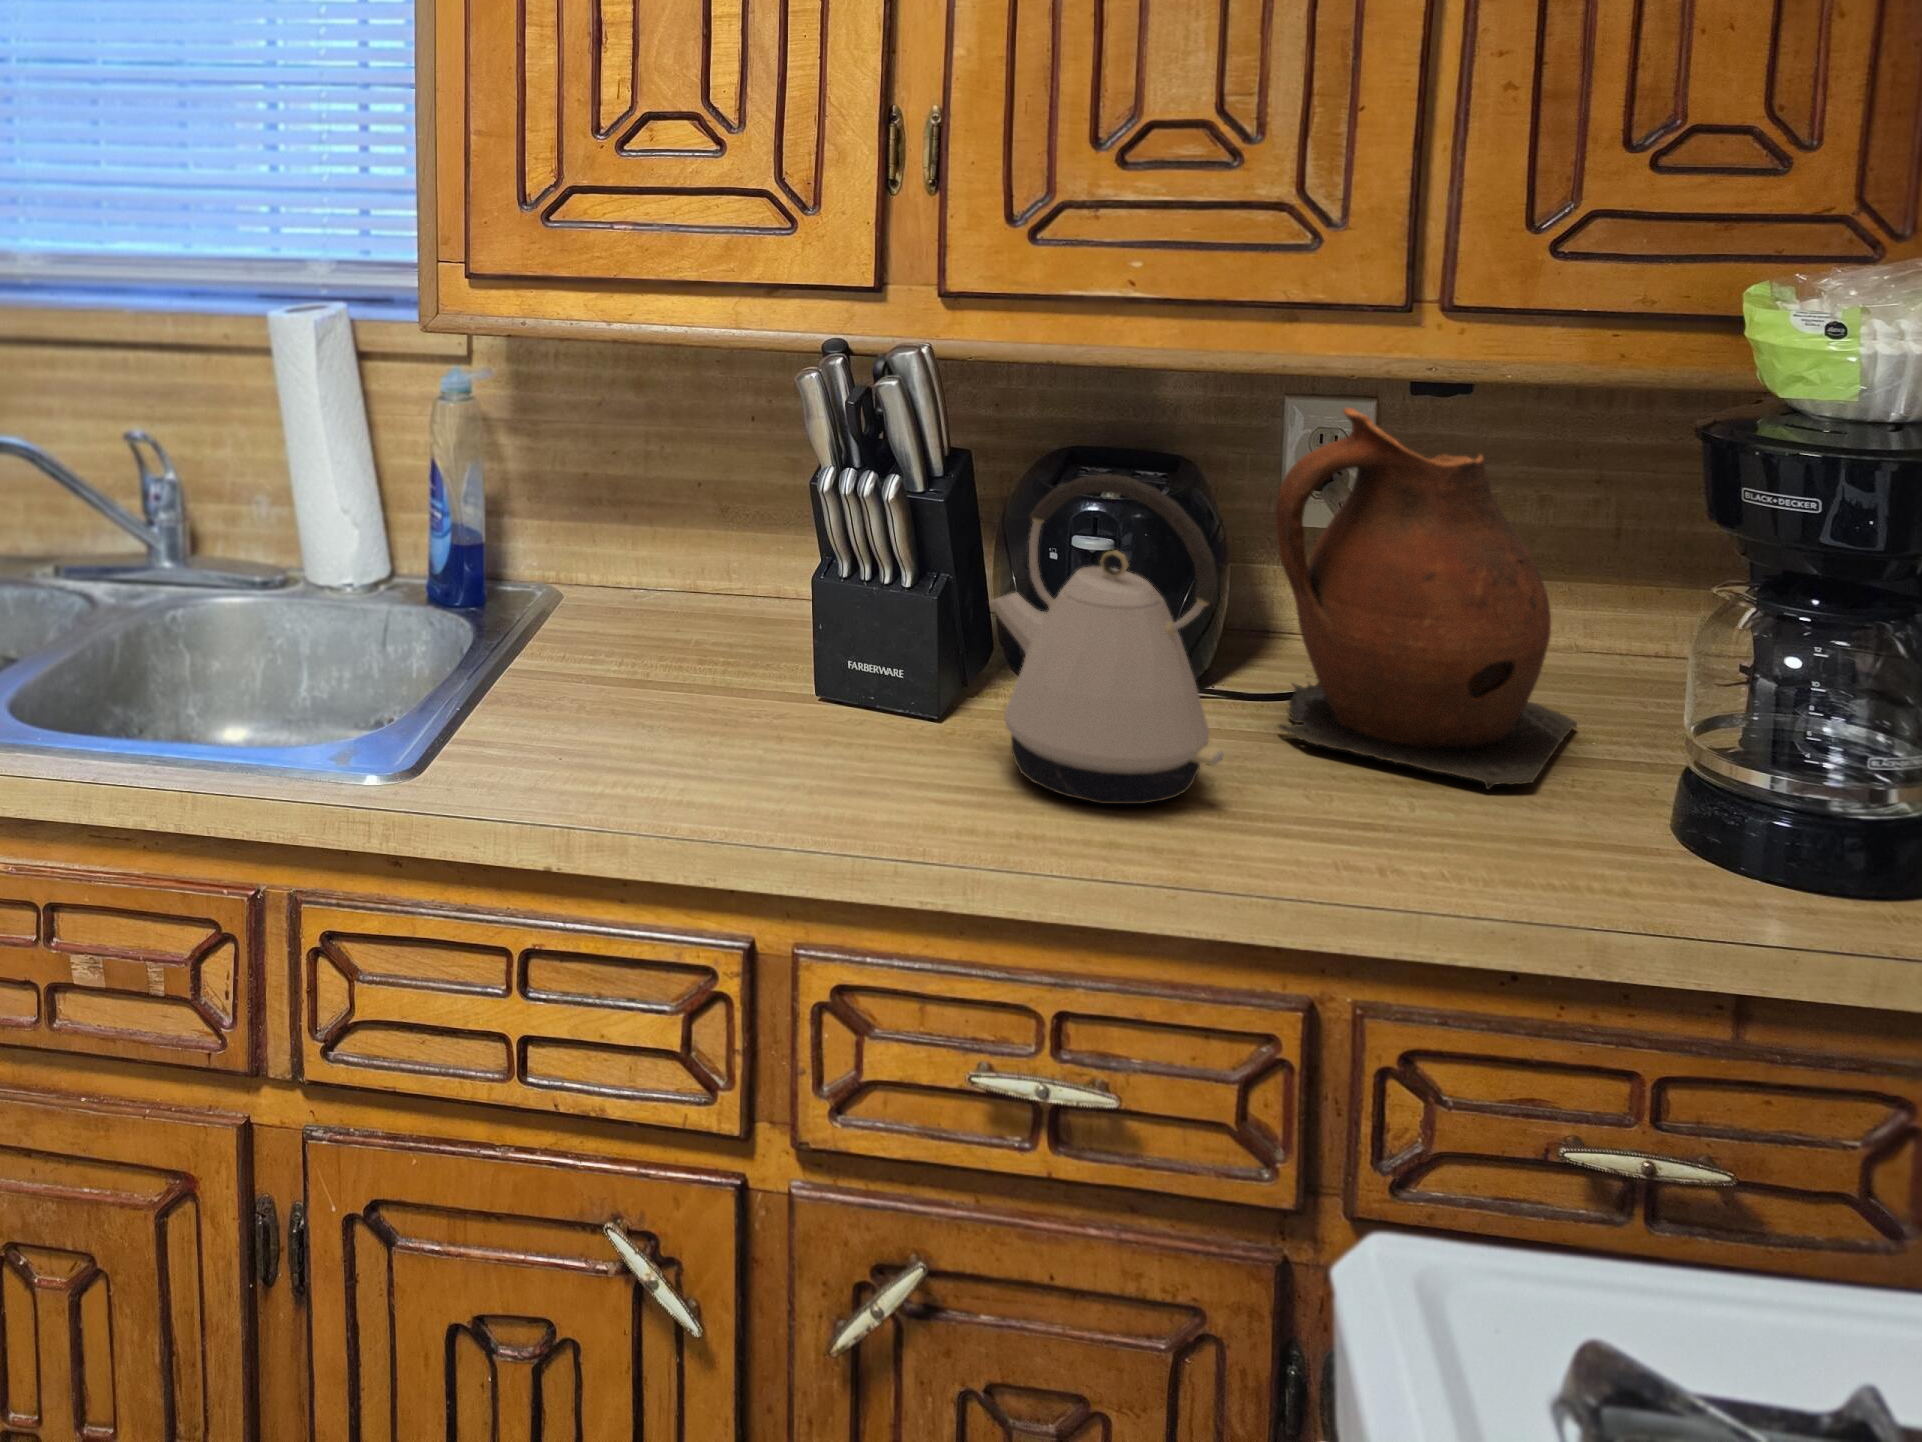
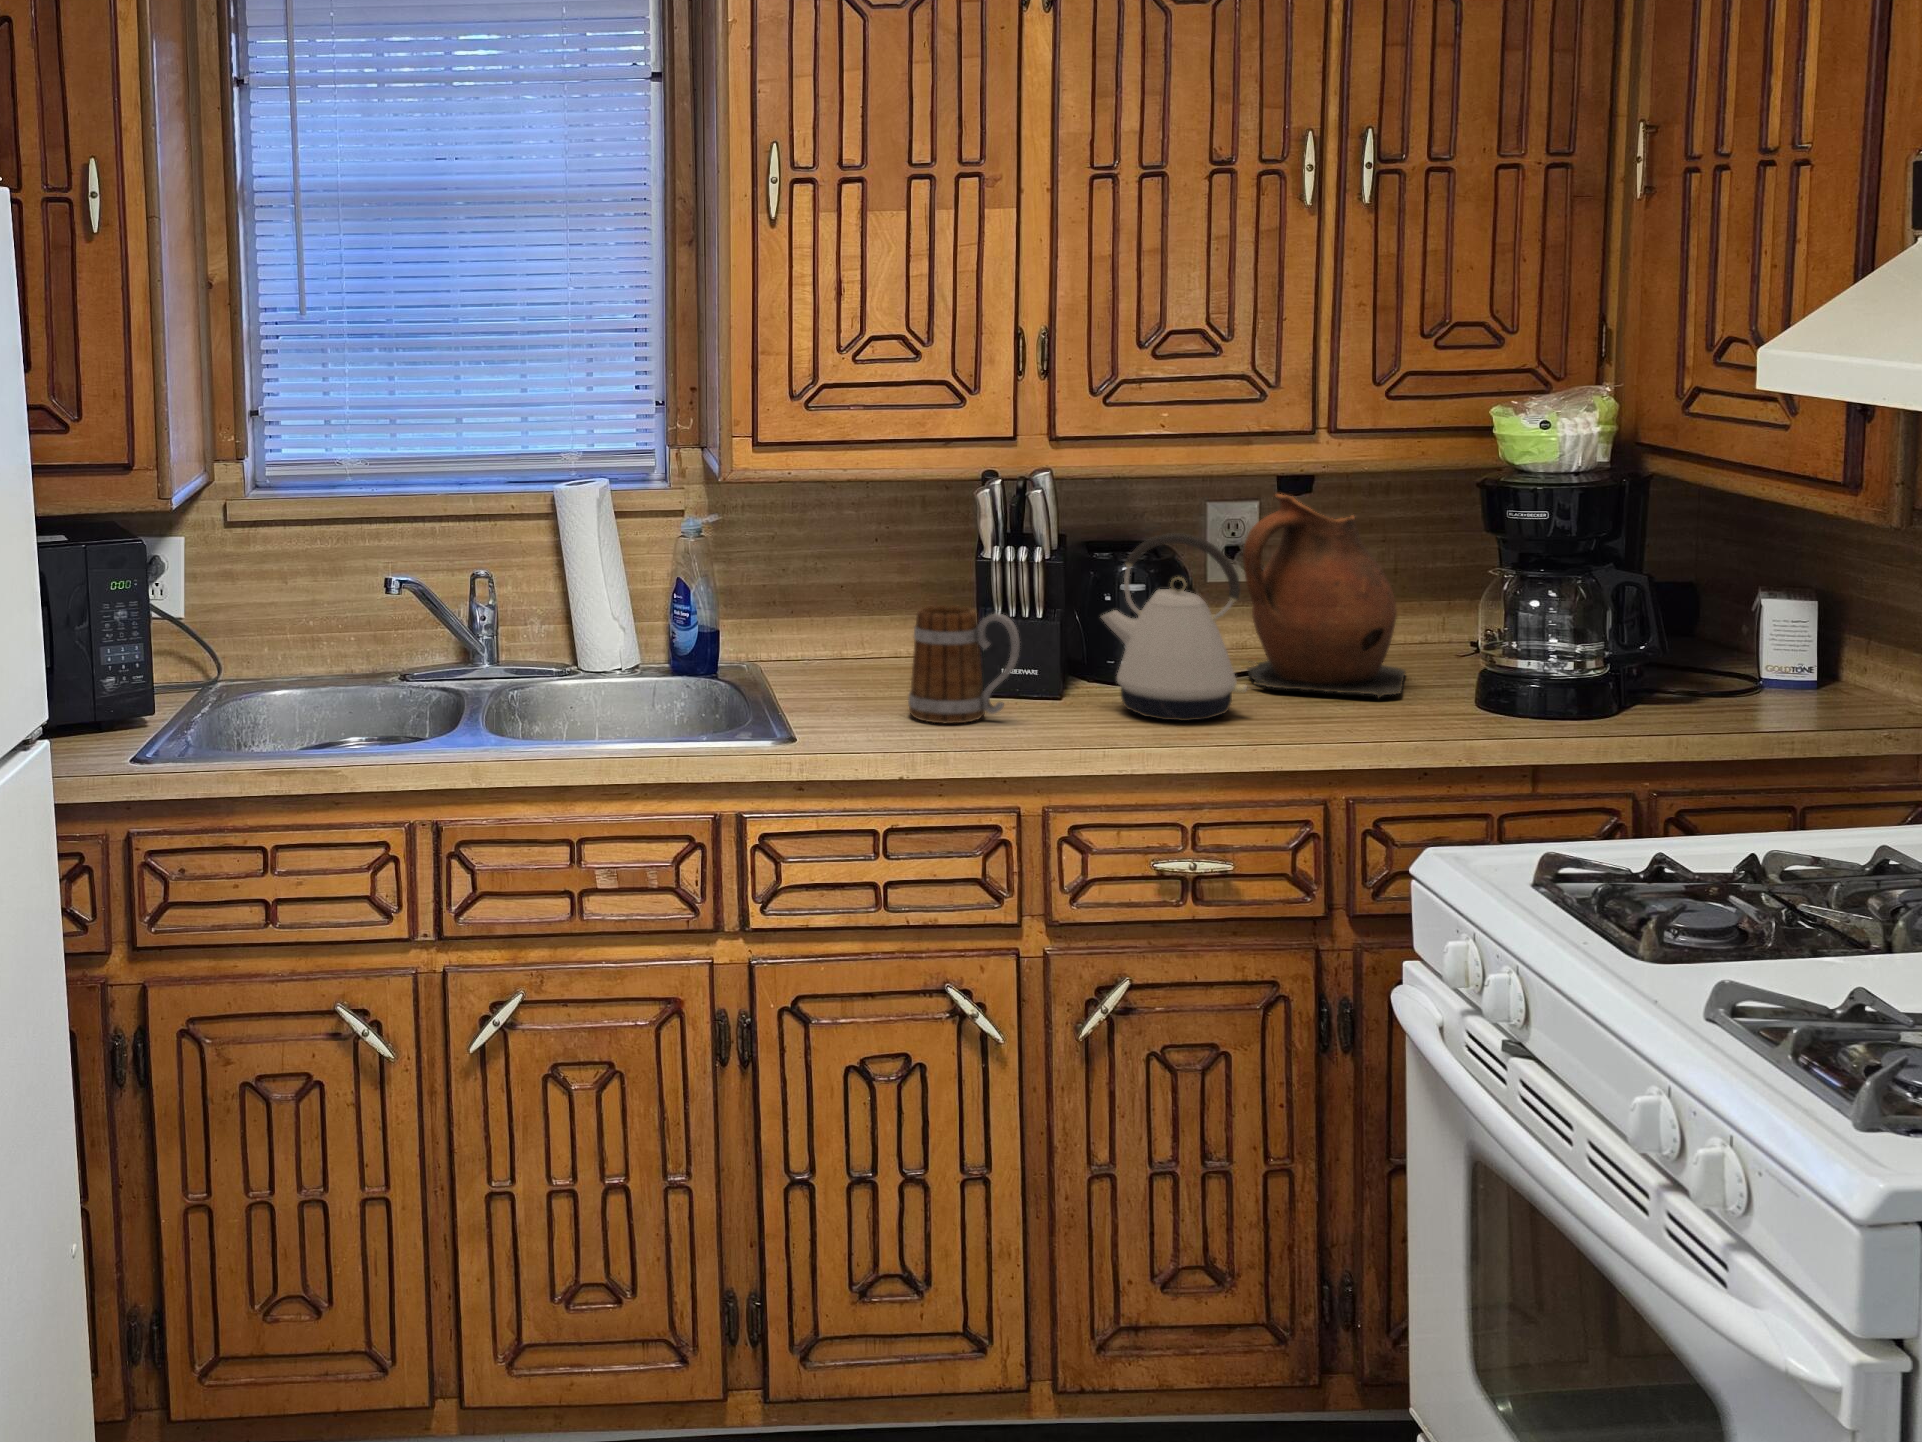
mug: none [655,559,824,763] -> present [908,605,1020,724]

